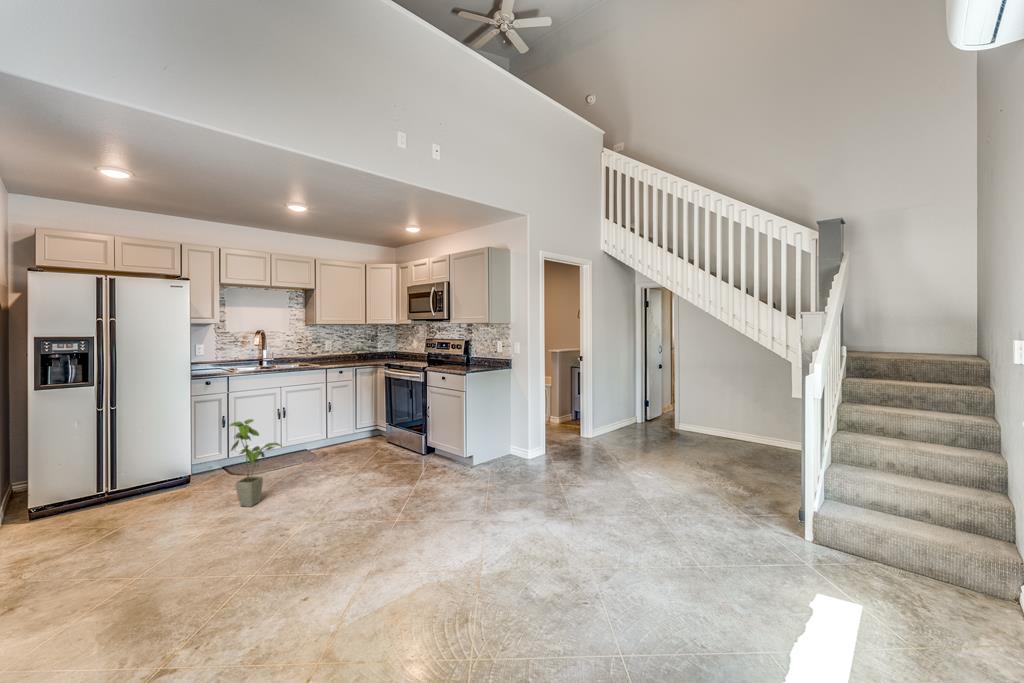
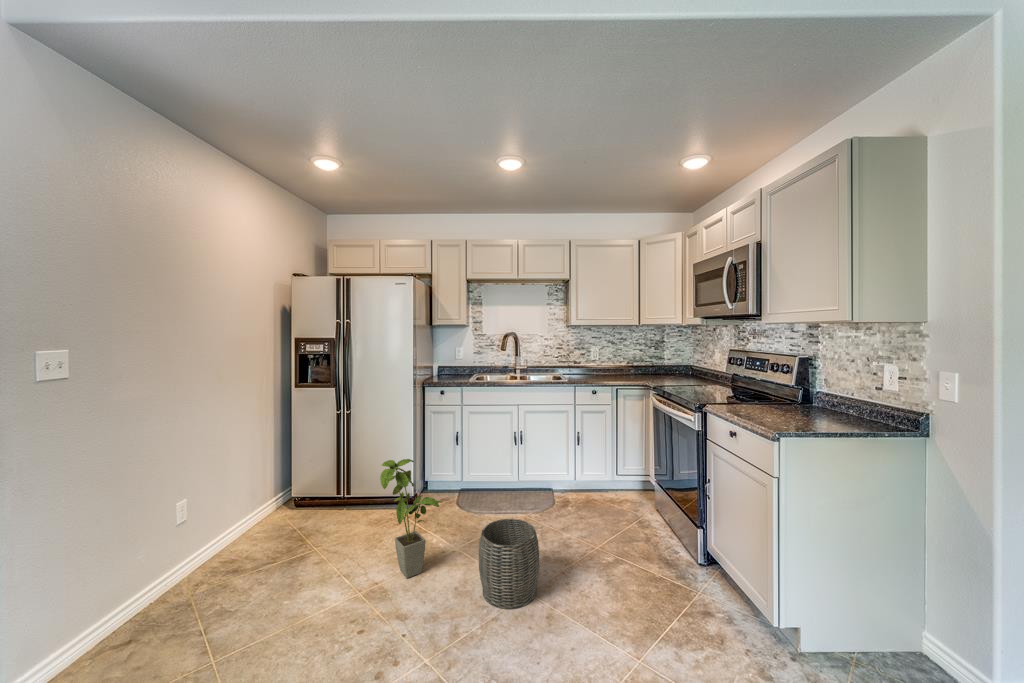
woven basket: none [311,447,352,496] -> present [479,519,539,609]

